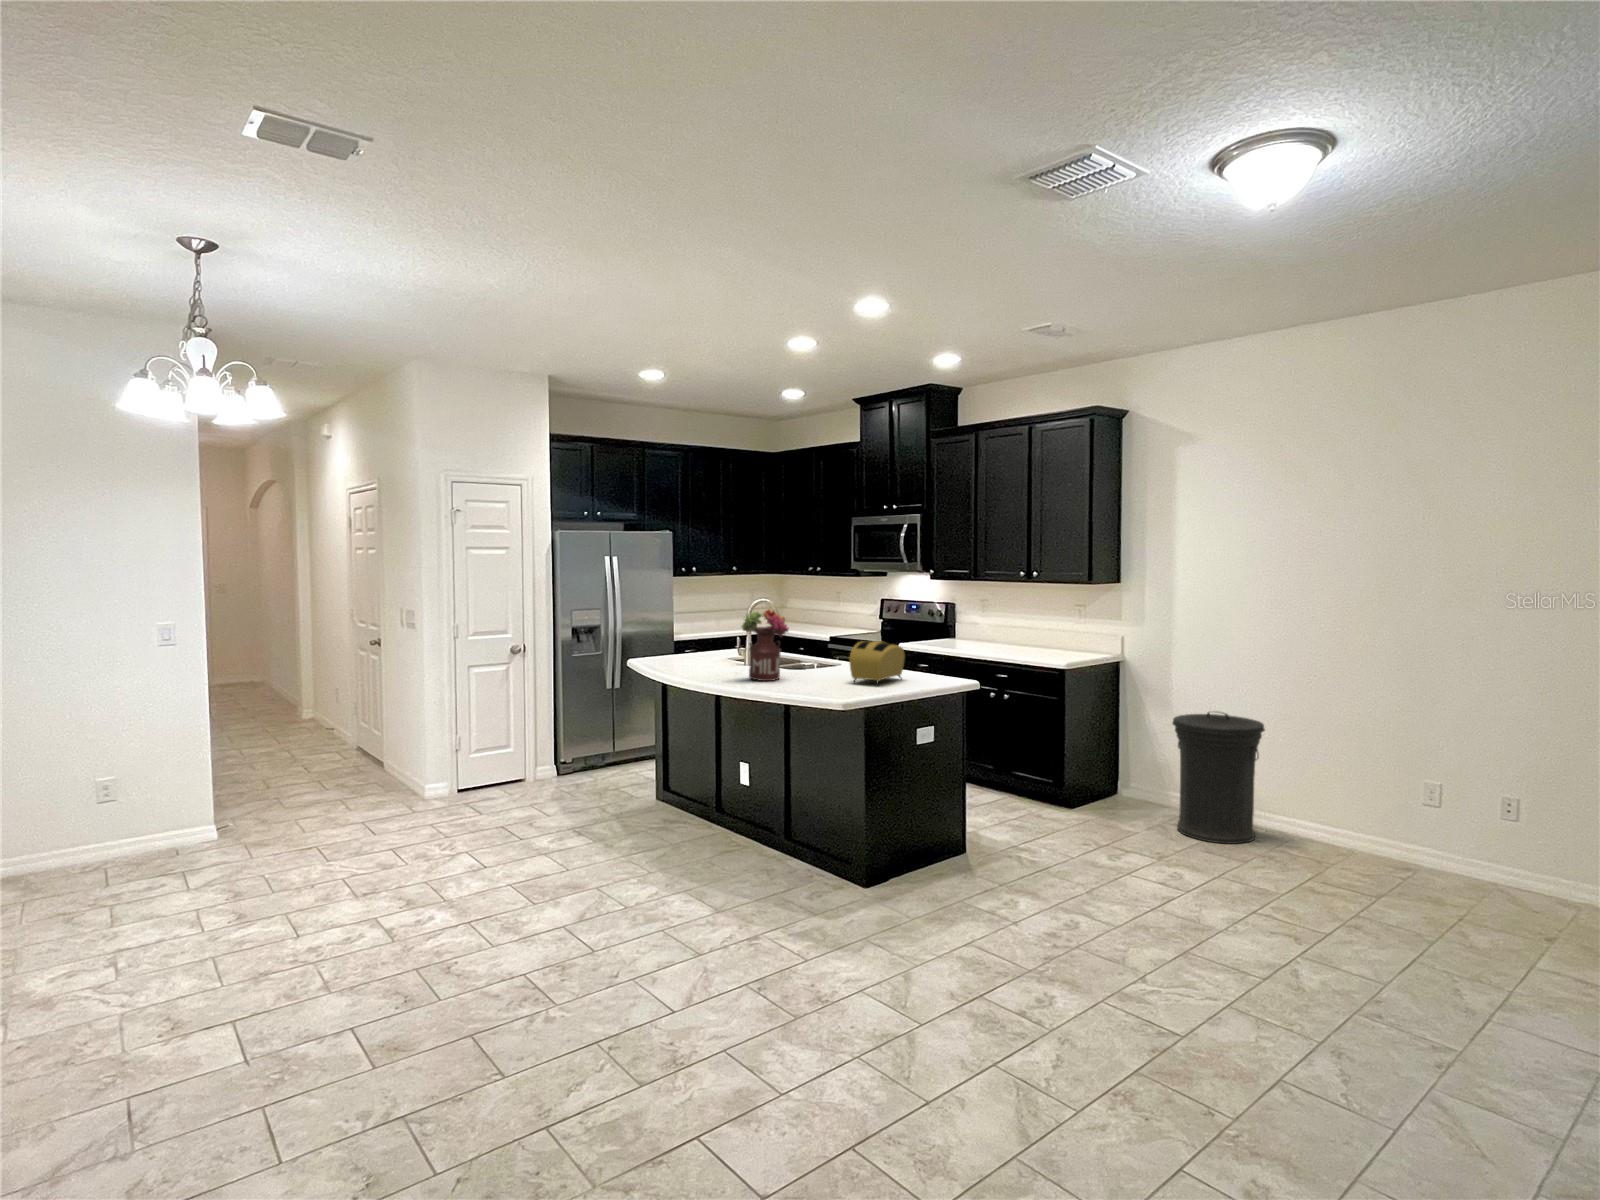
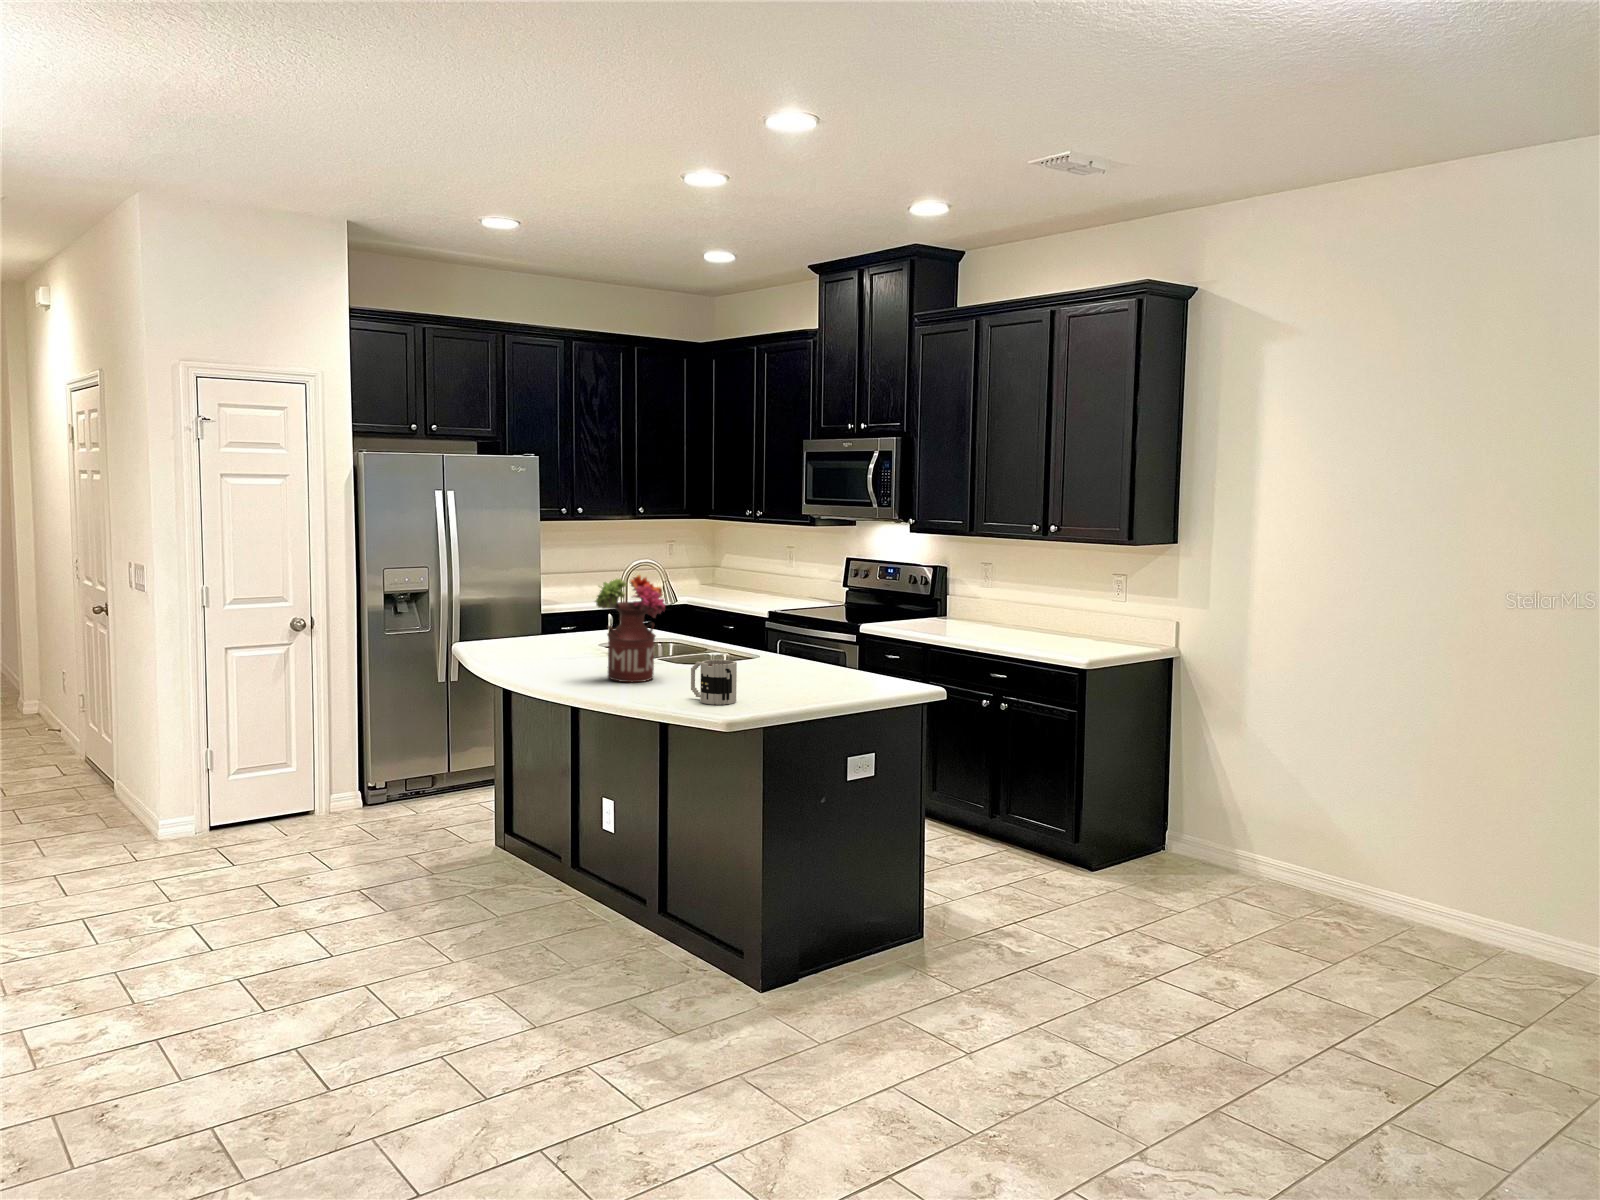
toaster: present [849,641,905,684] -> none [752,626,837,693]
mug: none [812,663,844,693] -> present [691,660,737,705]
trash can: present [1172,712,1265,844] -> none [1237,736,1371,930]

